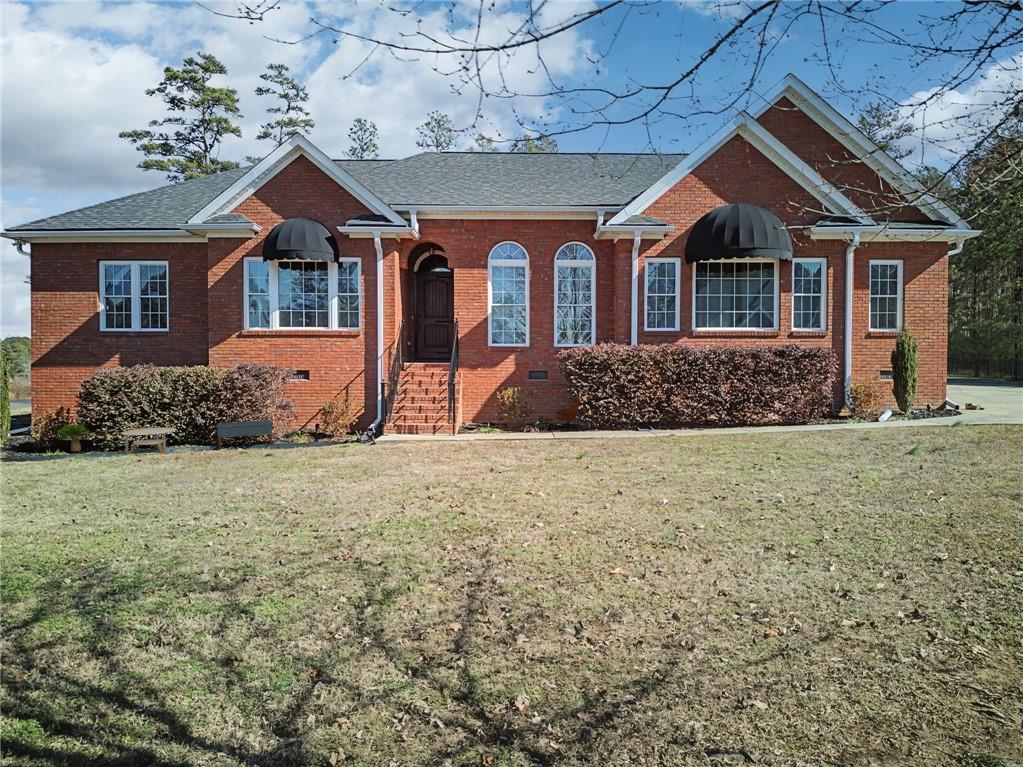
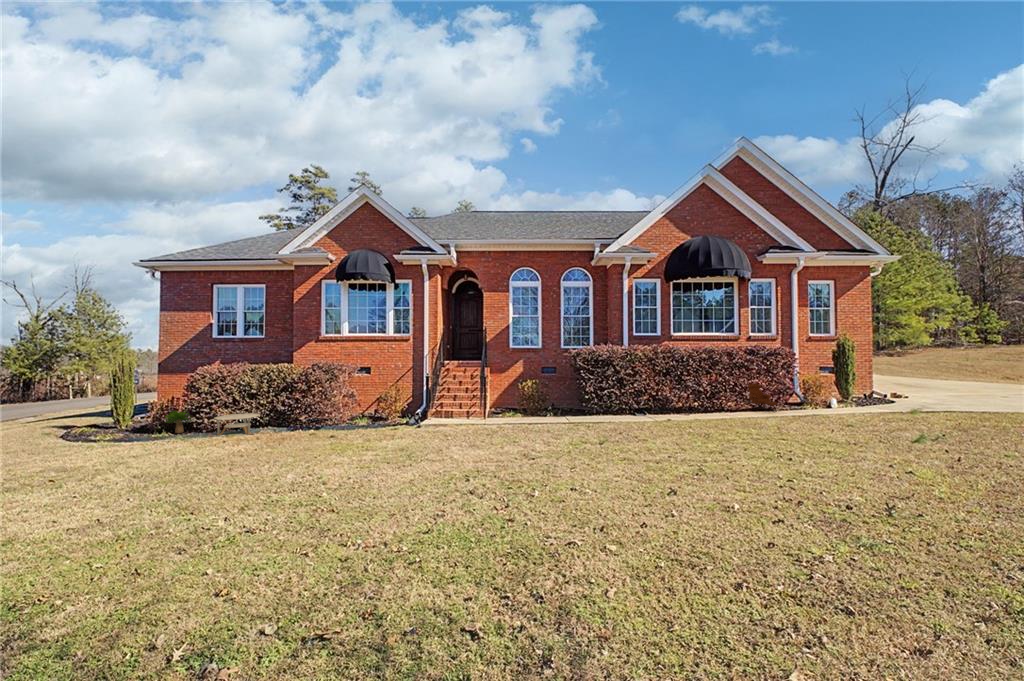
lounge chair: present [541,397,580,428] -> present [748,384,777,411]
bench: present [217,420,272,449] -> none [292,407,338,431]

